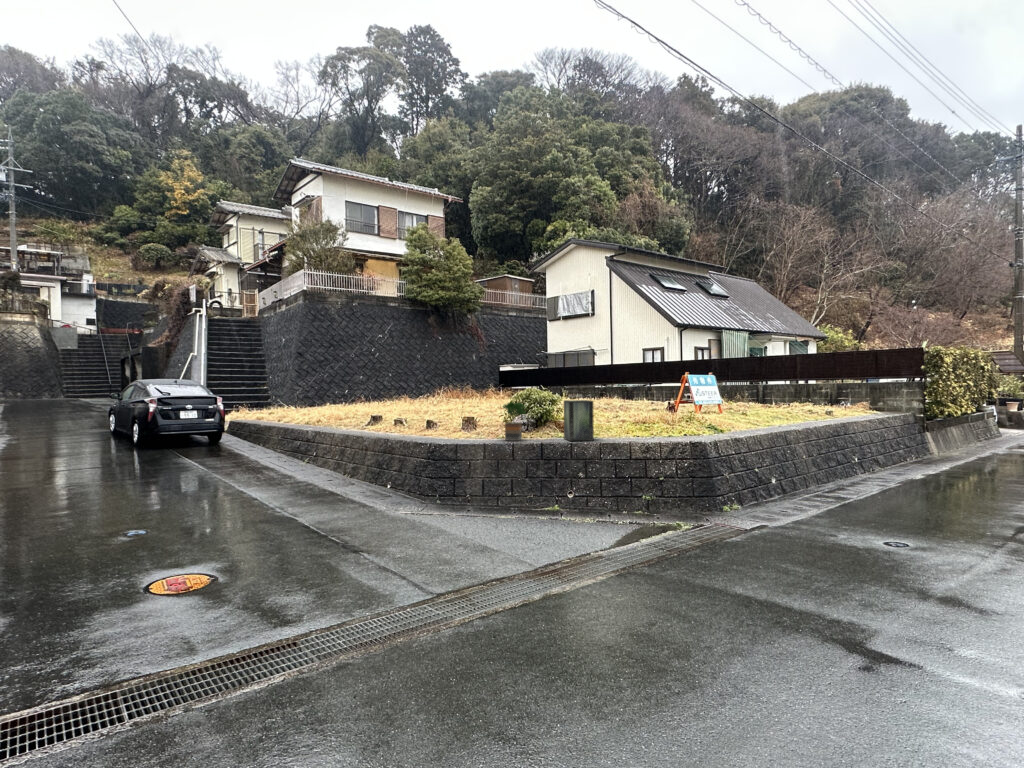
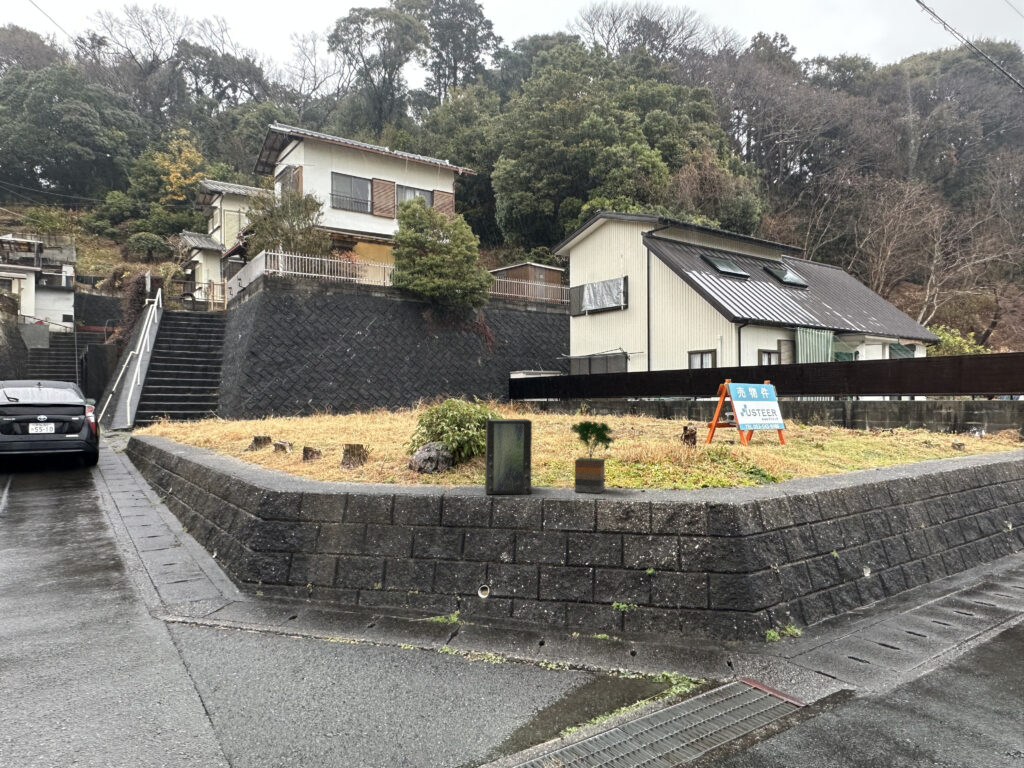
potted tree: present [503,402,526,441] -> present [571,421,614,493]

